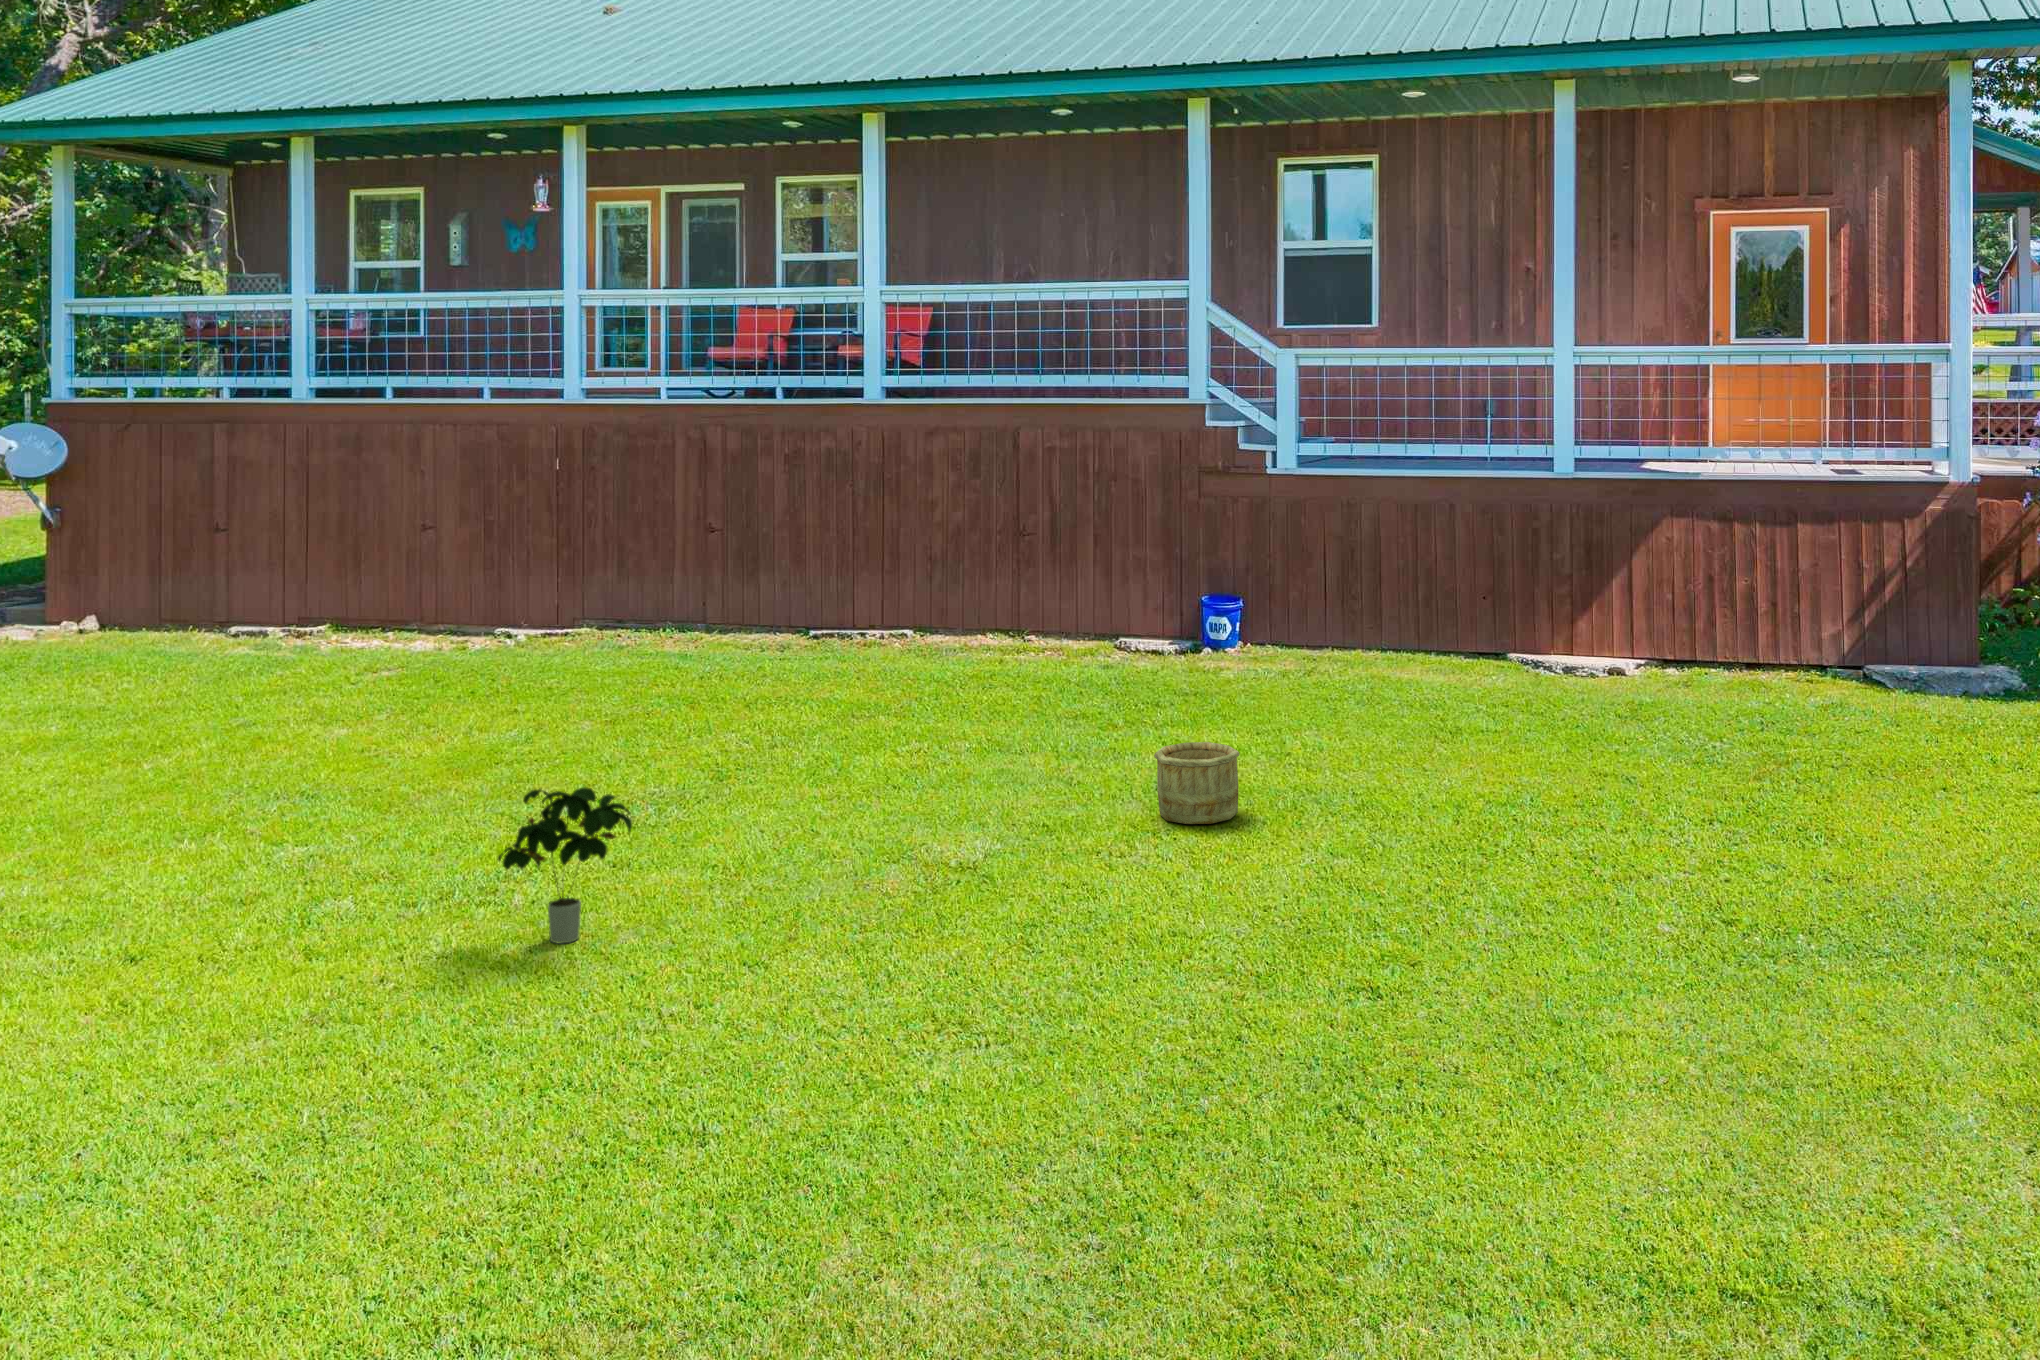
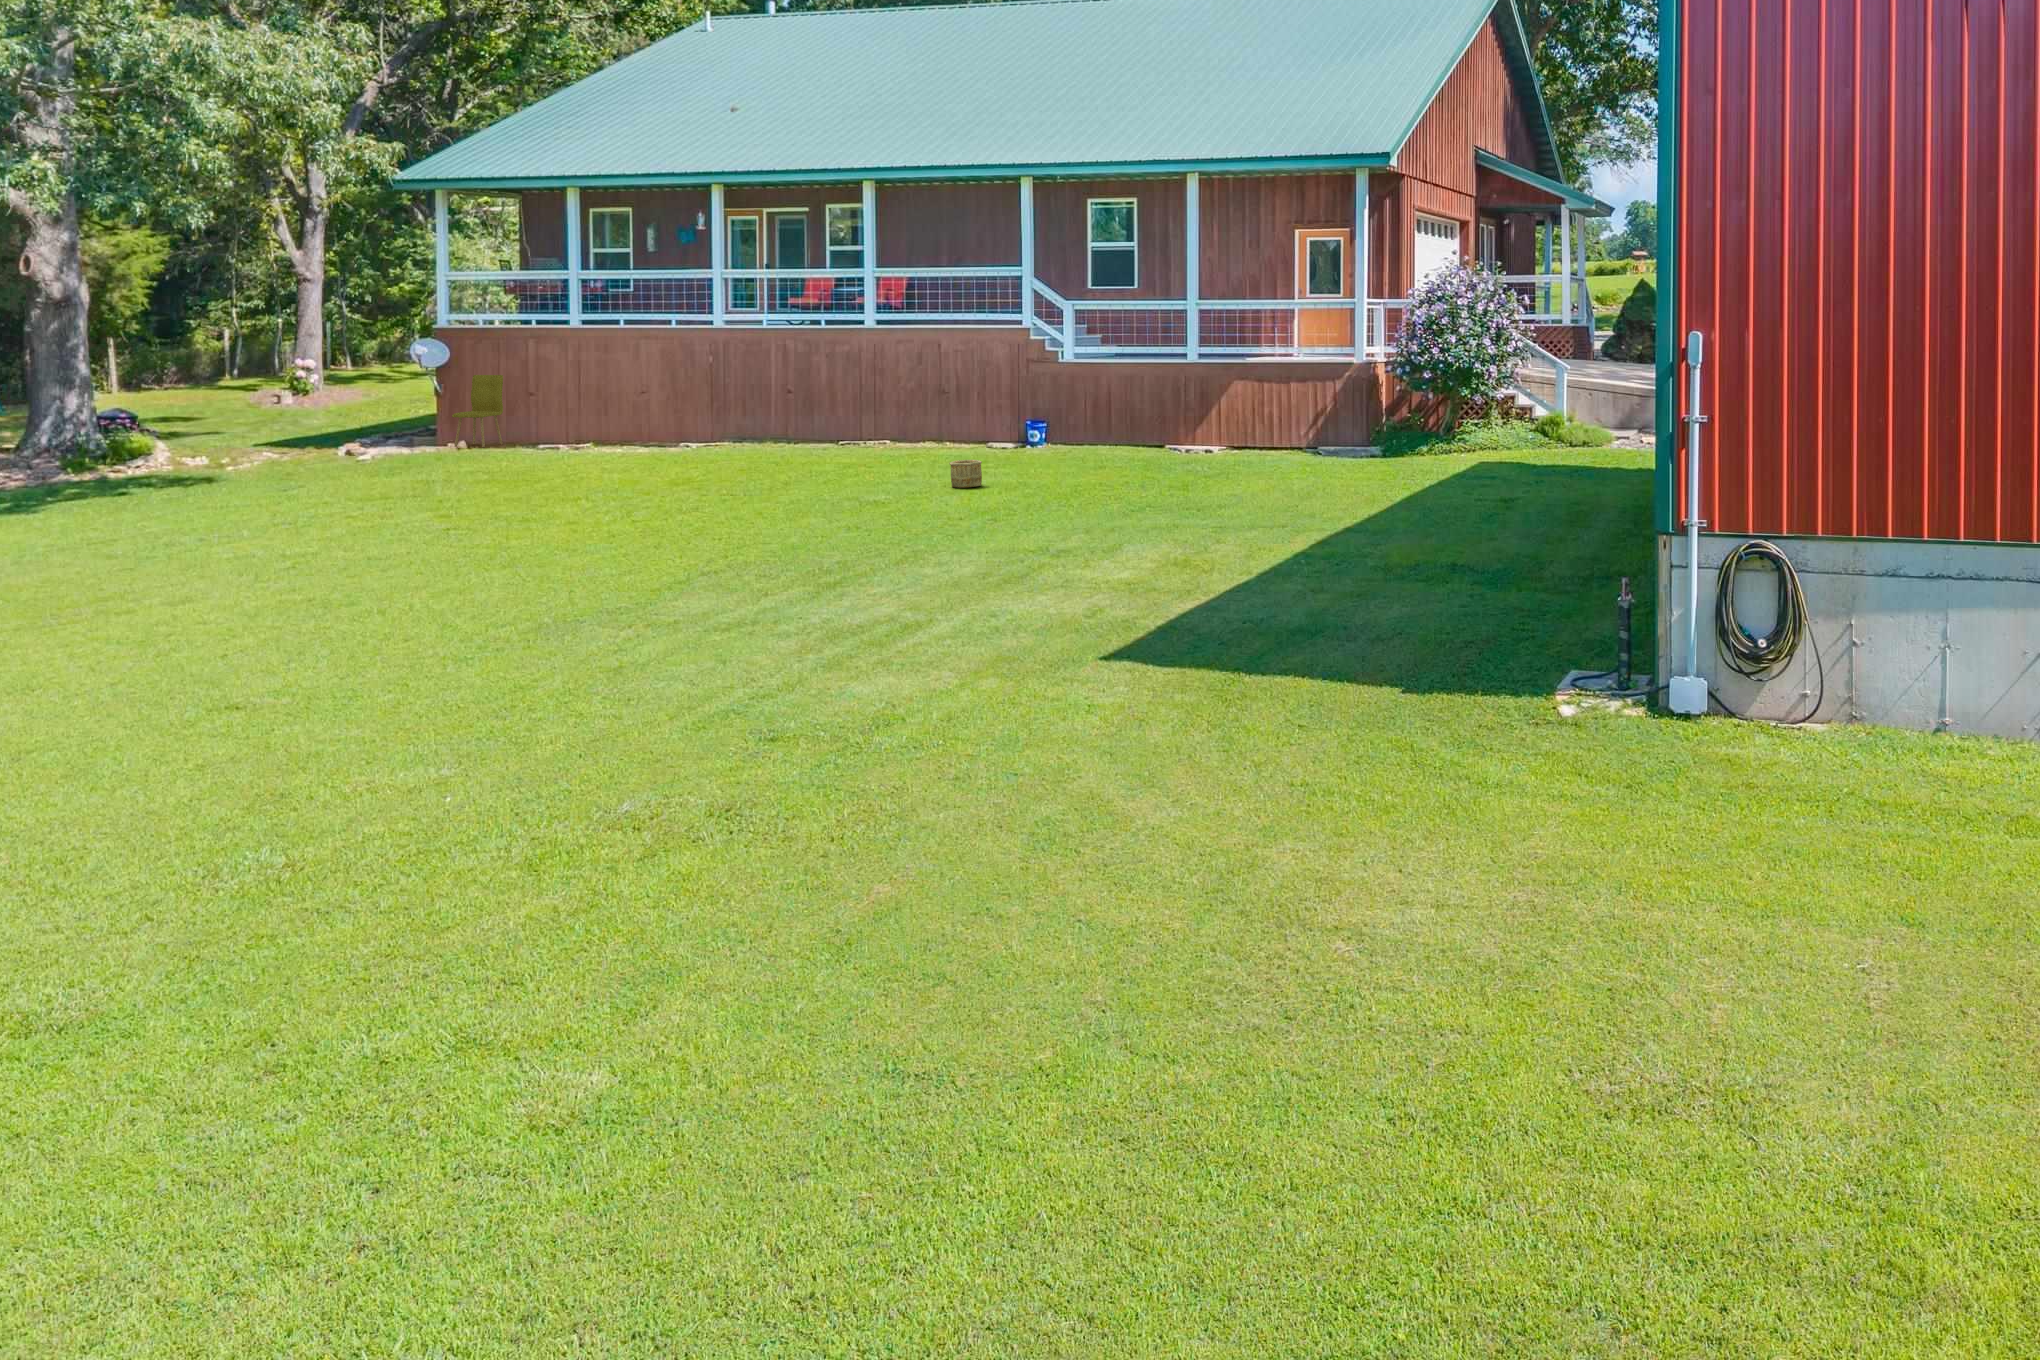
chair: none [43,495,155,641] -> present [452,375,503,447]
potted plant: present [497,787,632,944] -> none [703,456,748,508]

